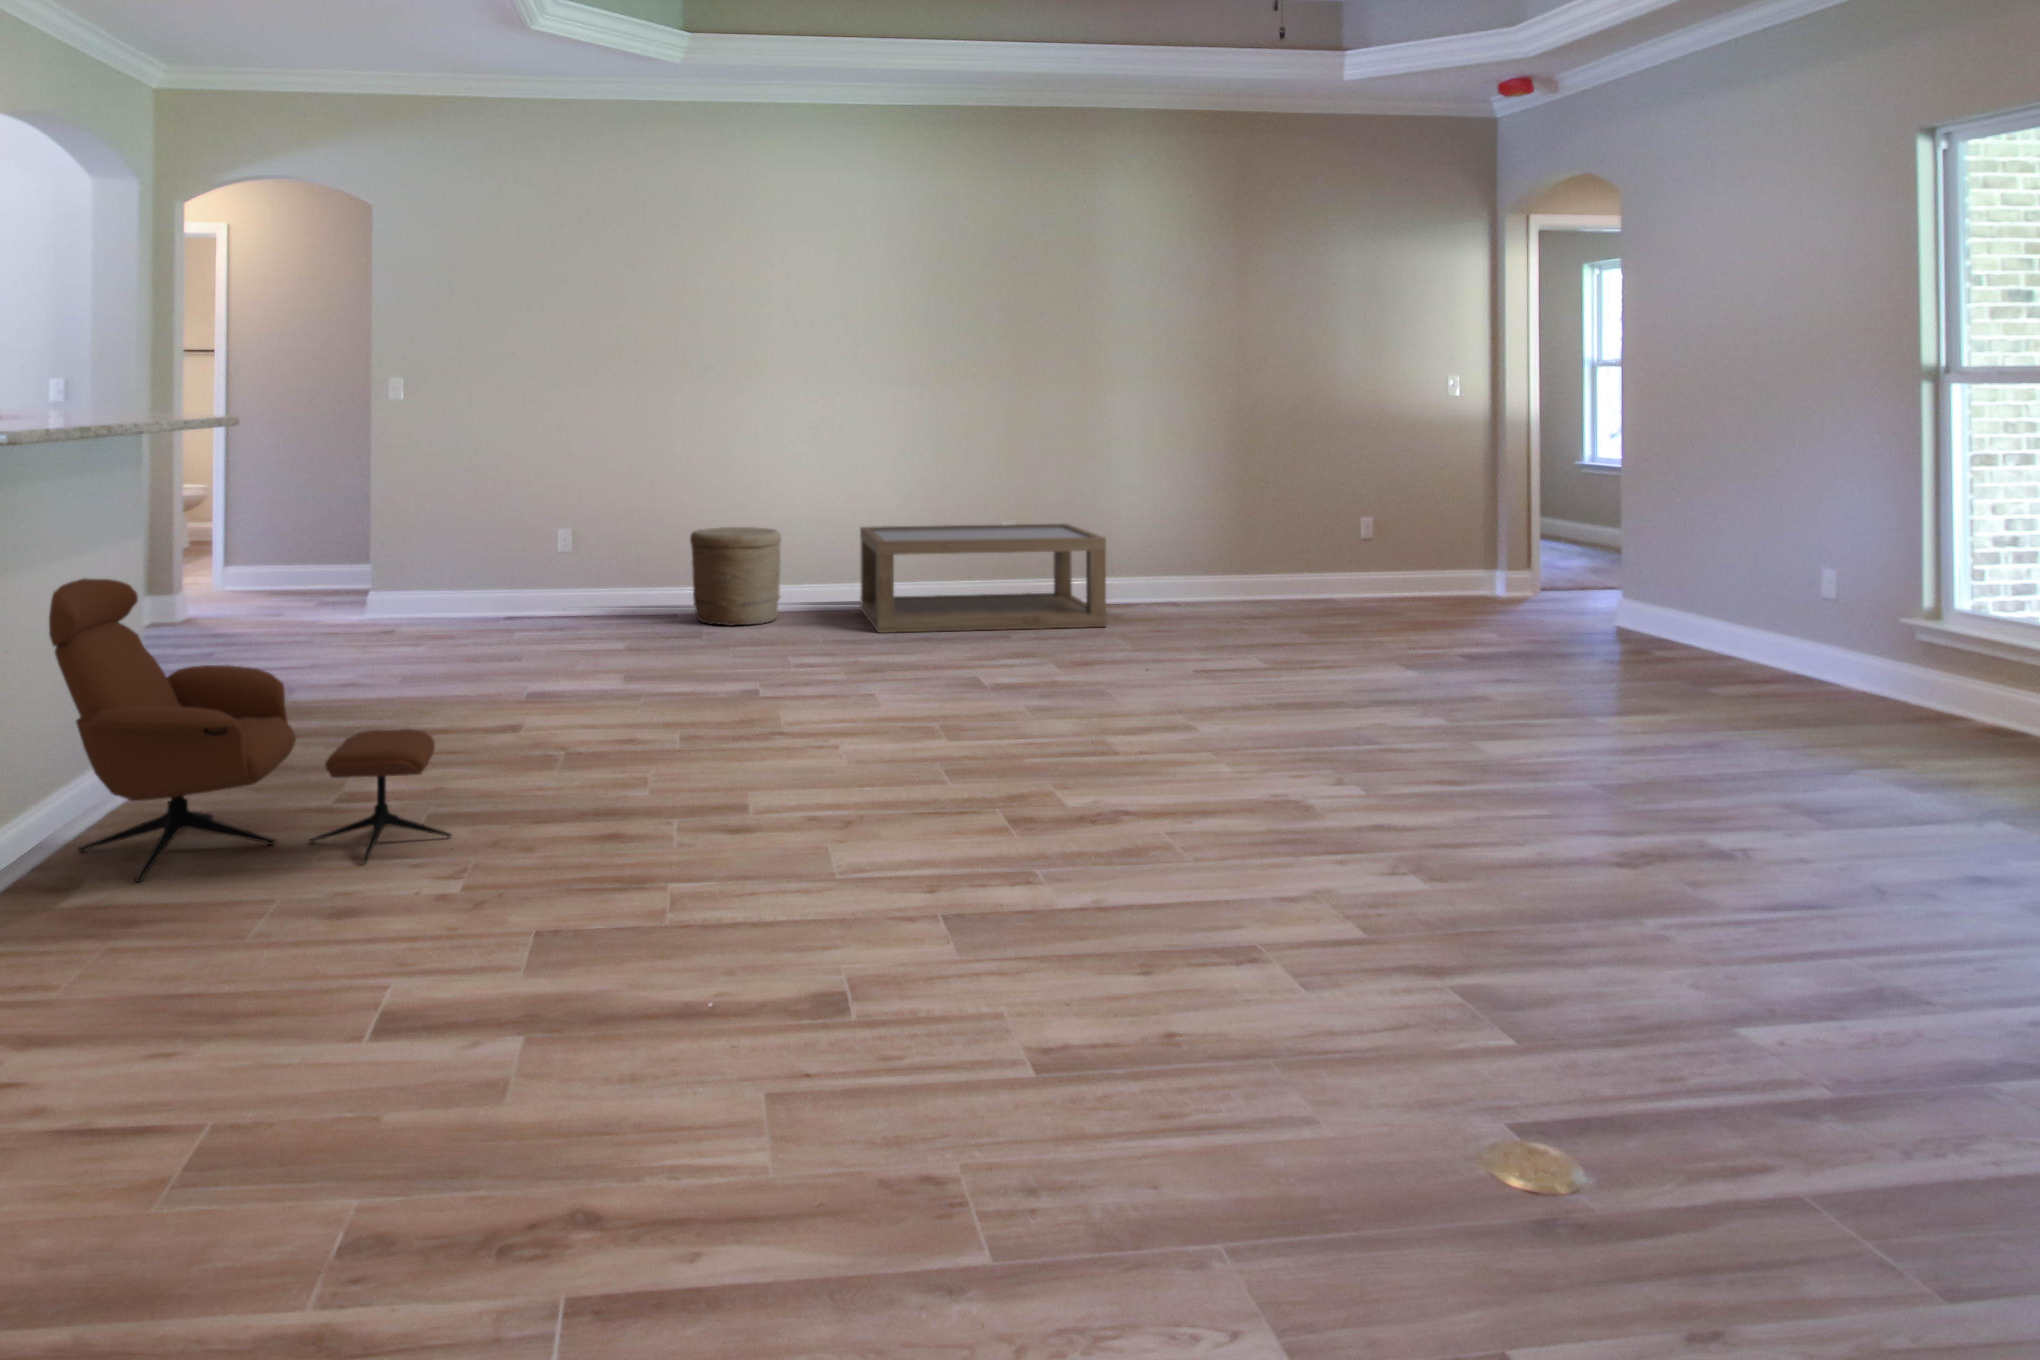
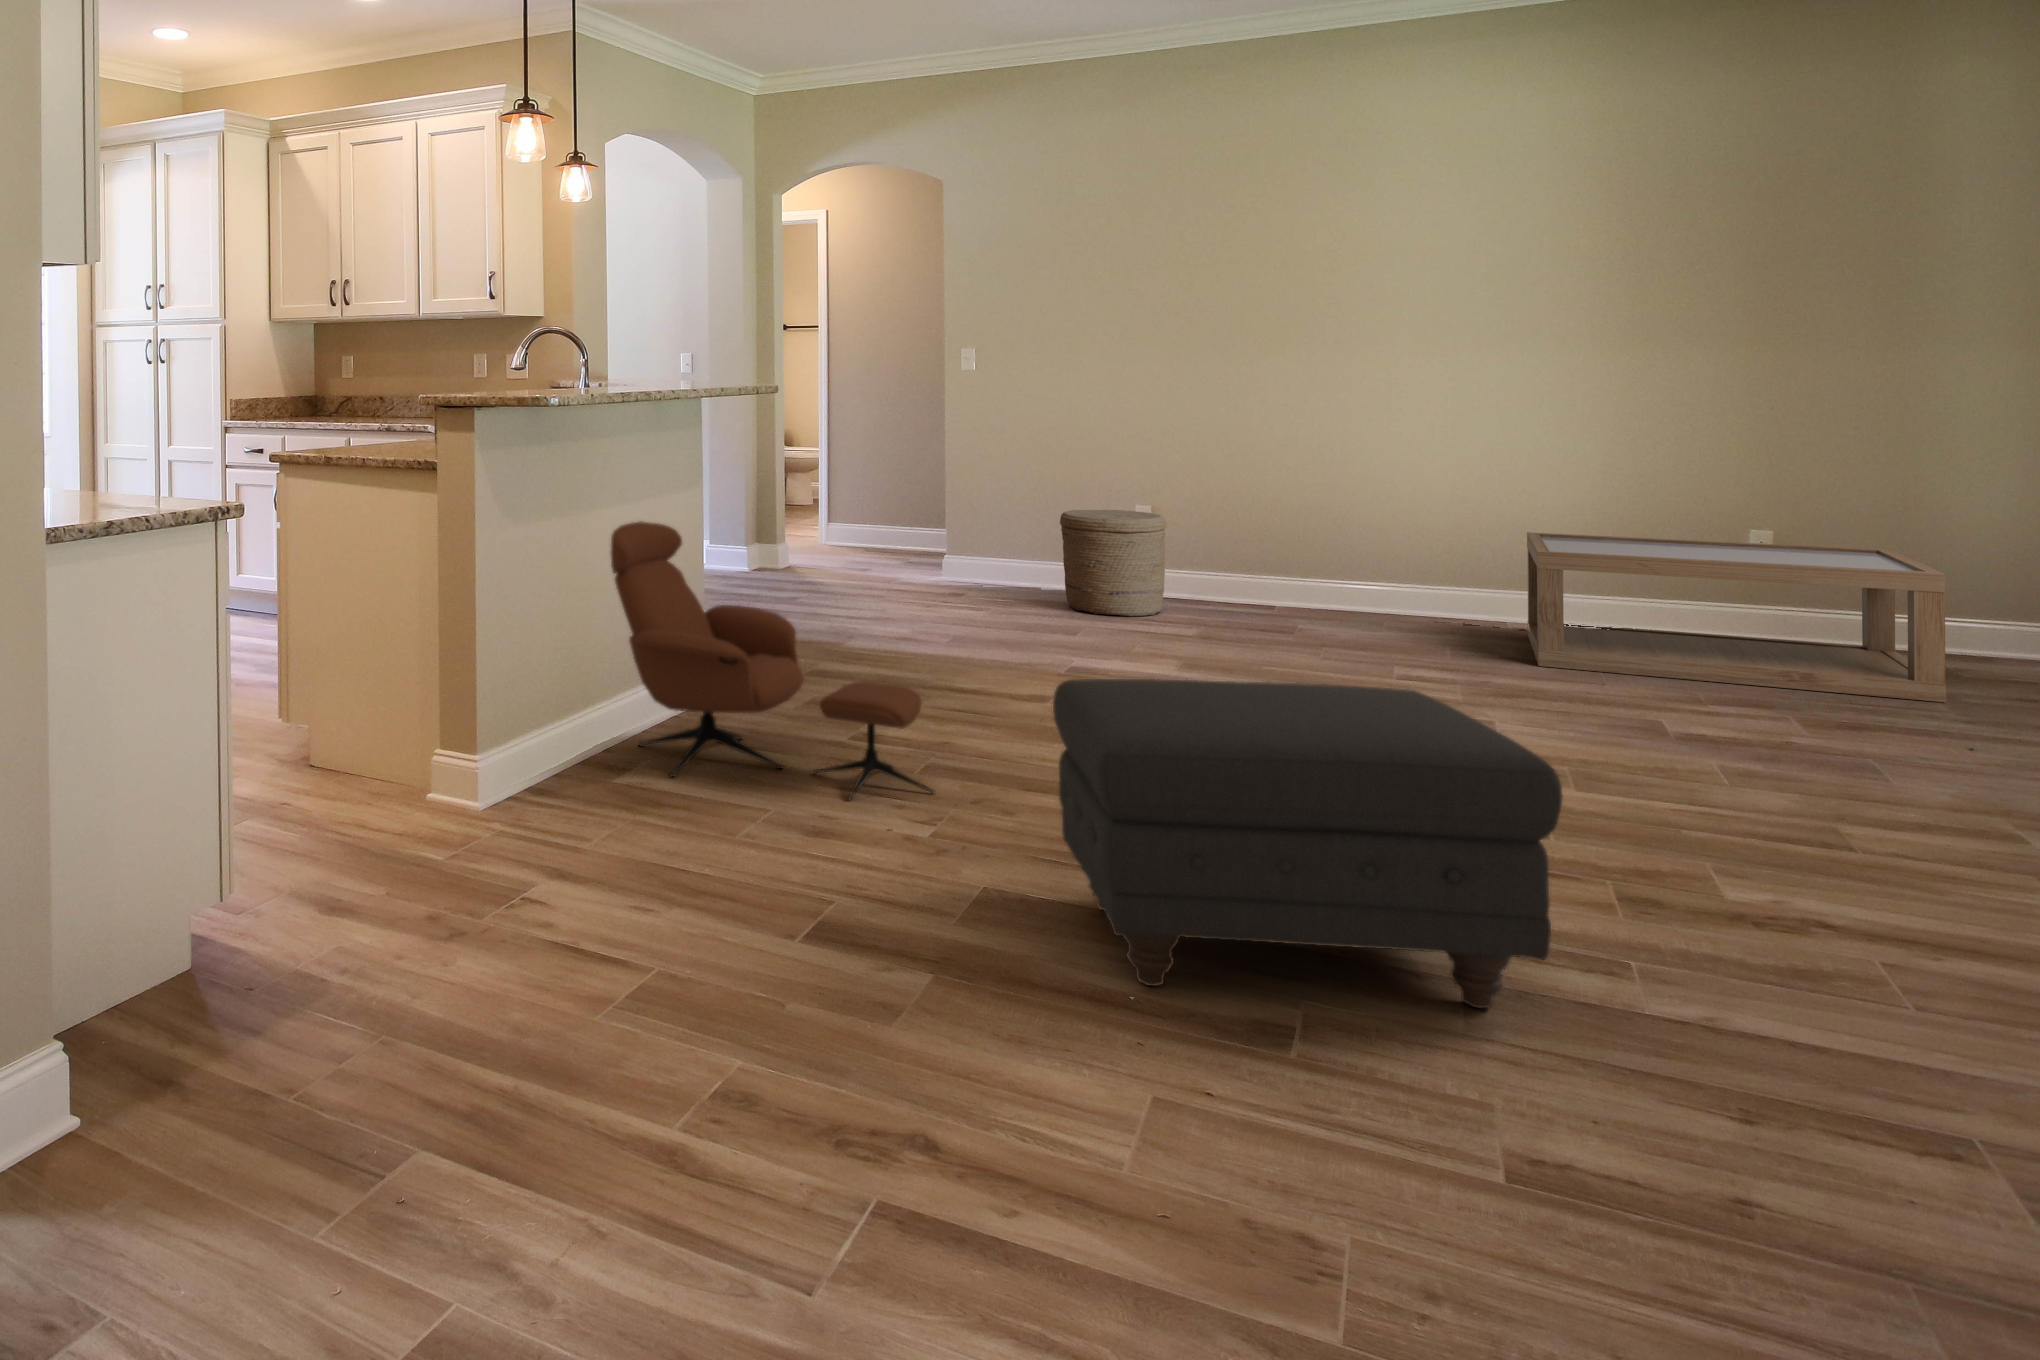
woven basket: present [690,527,781,626] -> present [1060,510,1166,616]
ottoman: none [606,666,1023,984] -> present [1053,679,1562,1008]

